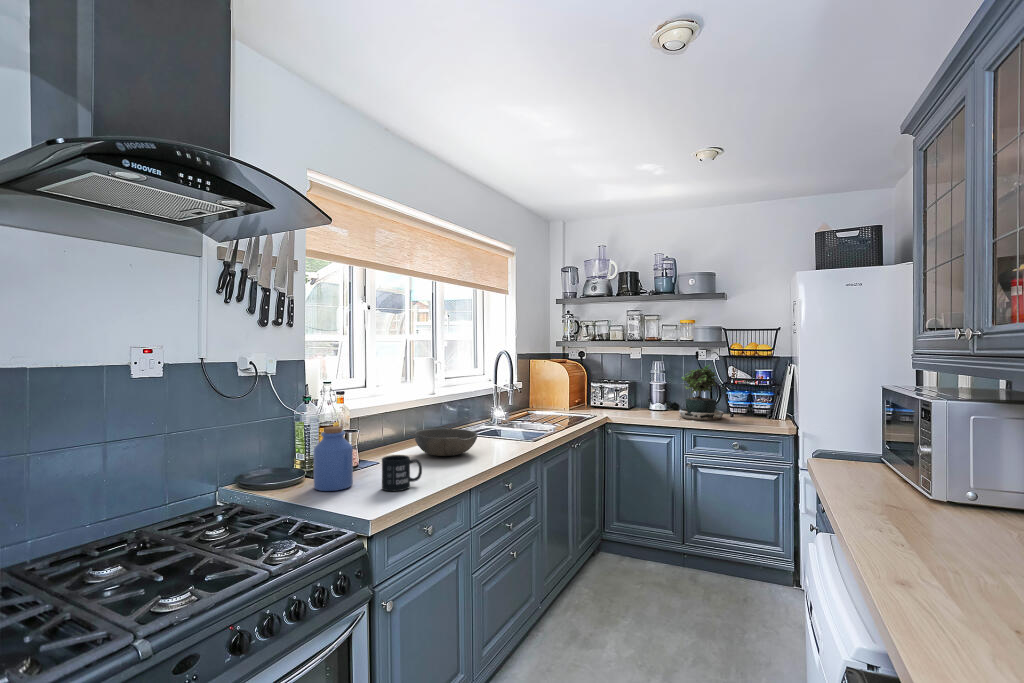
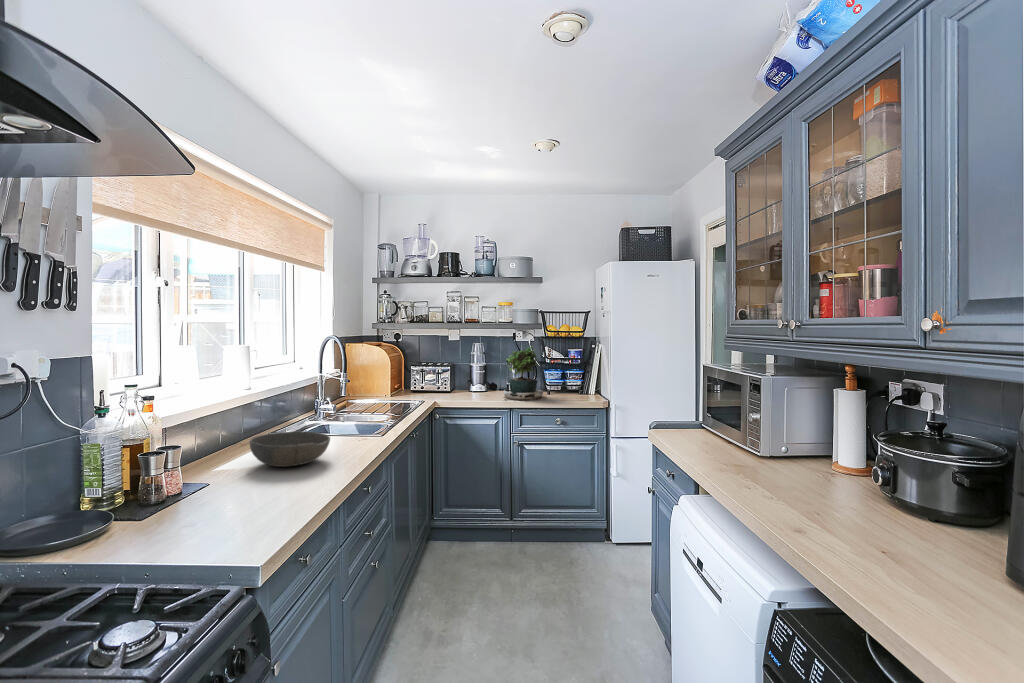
jar: present [314,426,353,491] -> none [137,447,197,537]
mug: present [382,455,422,491] -> none [242,474,293,523]

